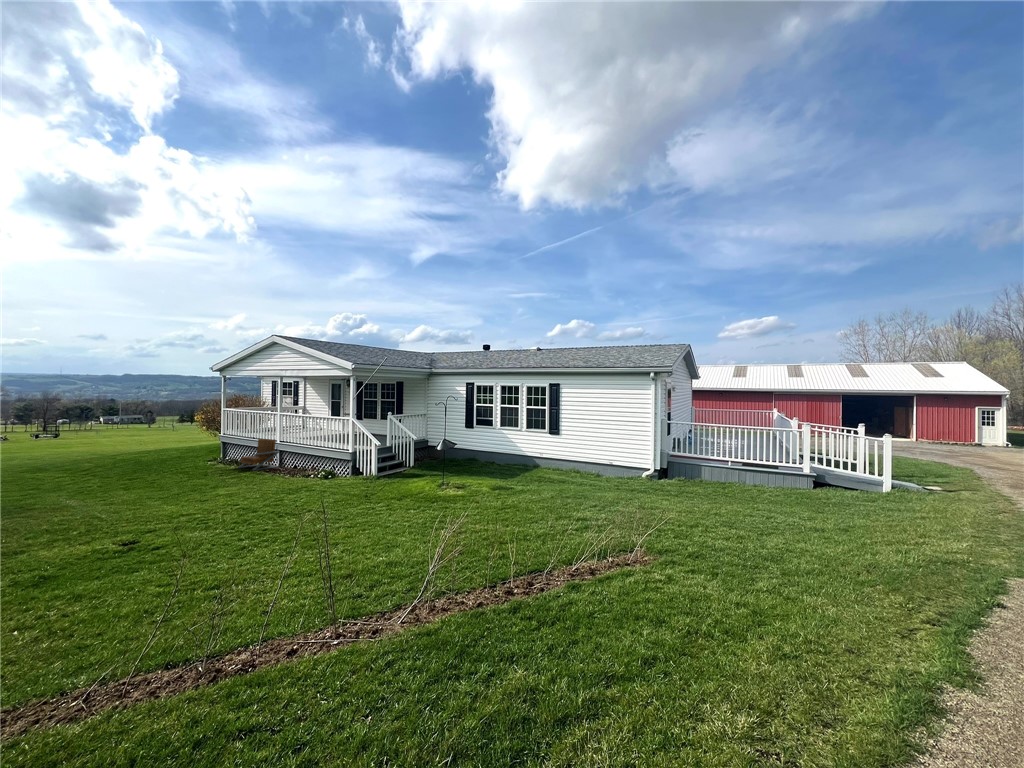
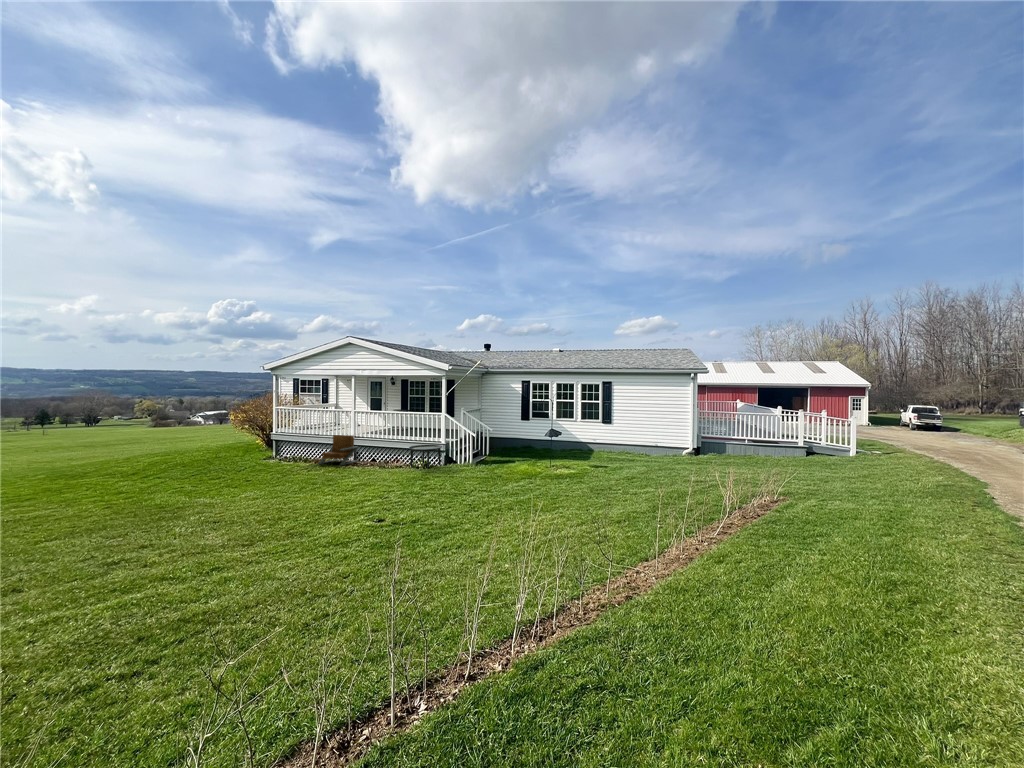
round table: none [303,452,343,479] -> present [409,445,442,468]

